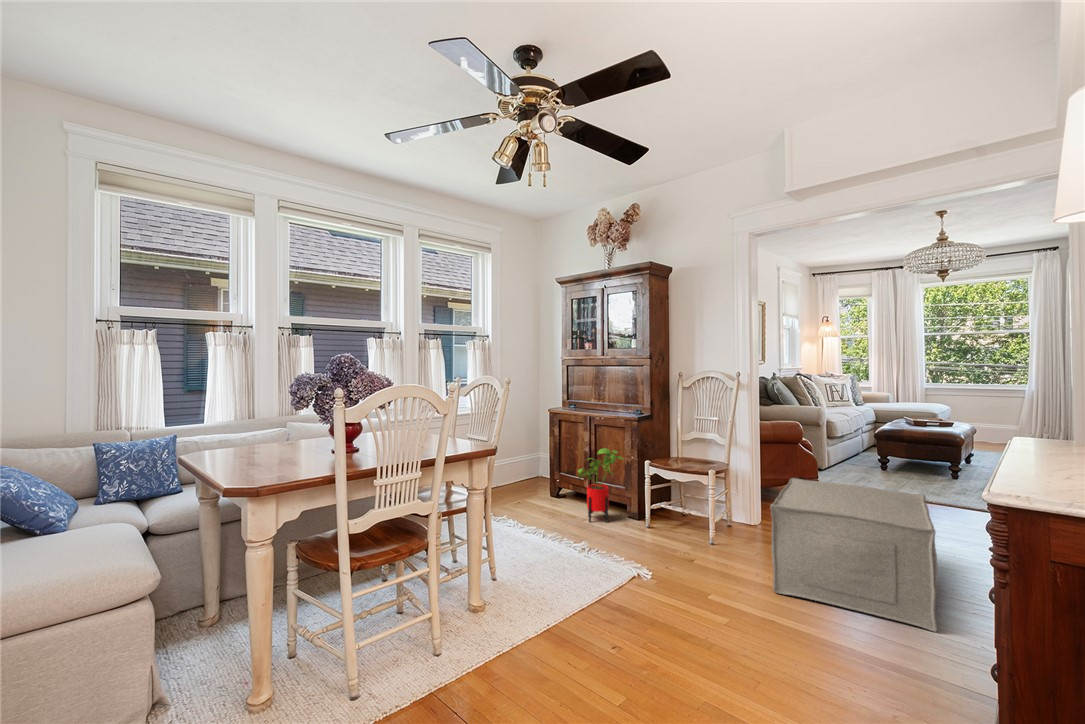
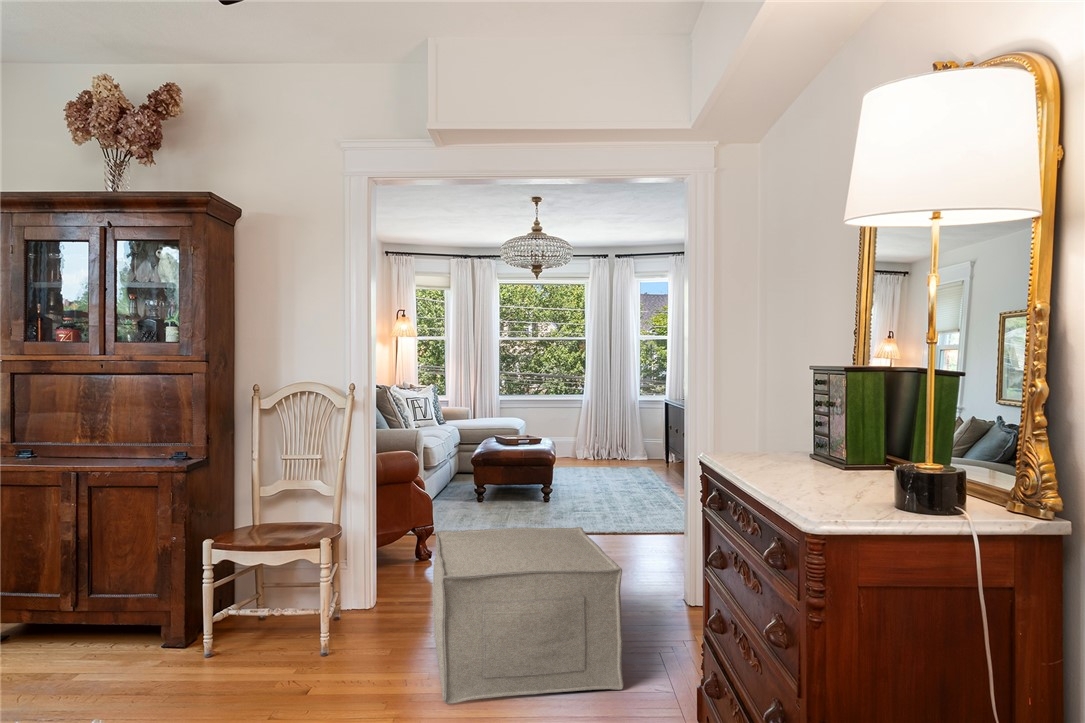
house plant: present [578,448,623,522] -> none [57,530,162,680]

